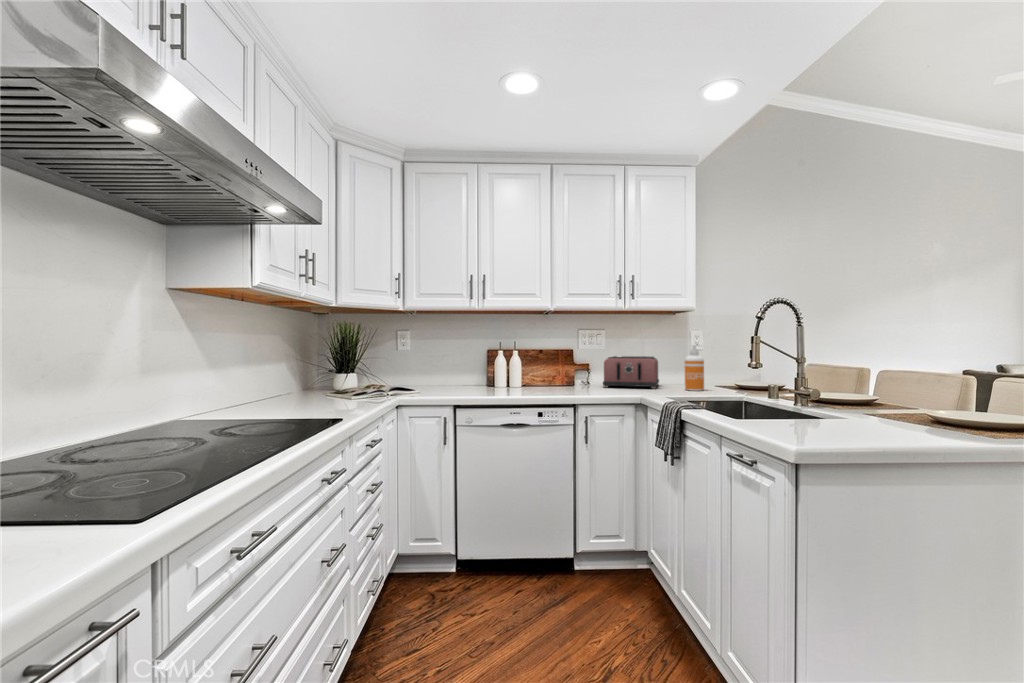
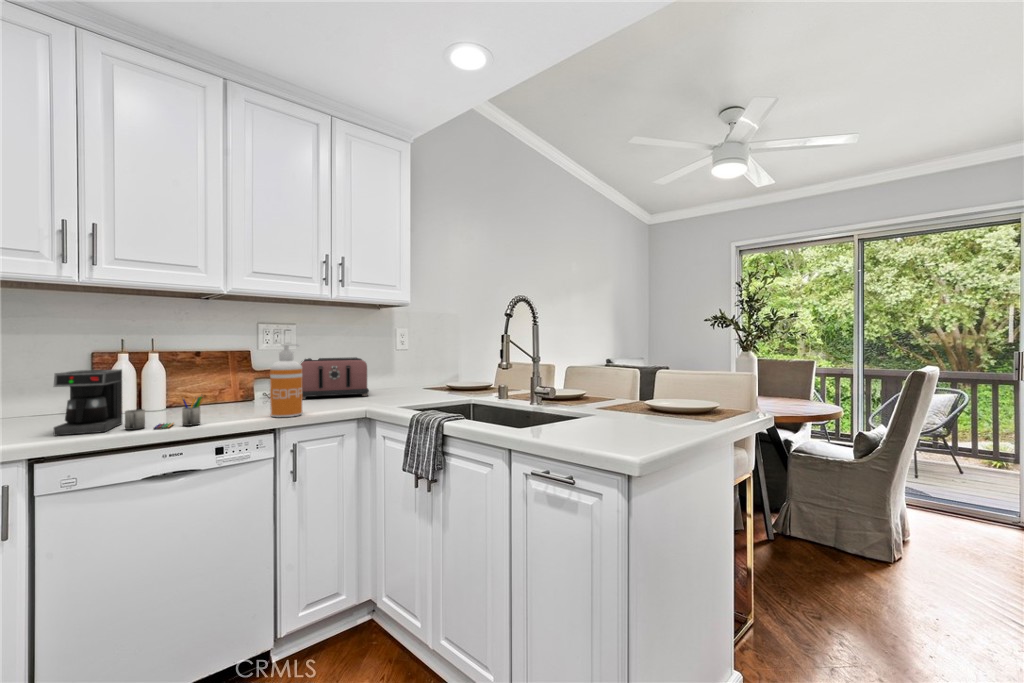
soap dispenser: present [685,345,704,391] -> present [270,344,302,417]
coffee maker: none [464,360,533,396] -> present [54,369,204,435]

